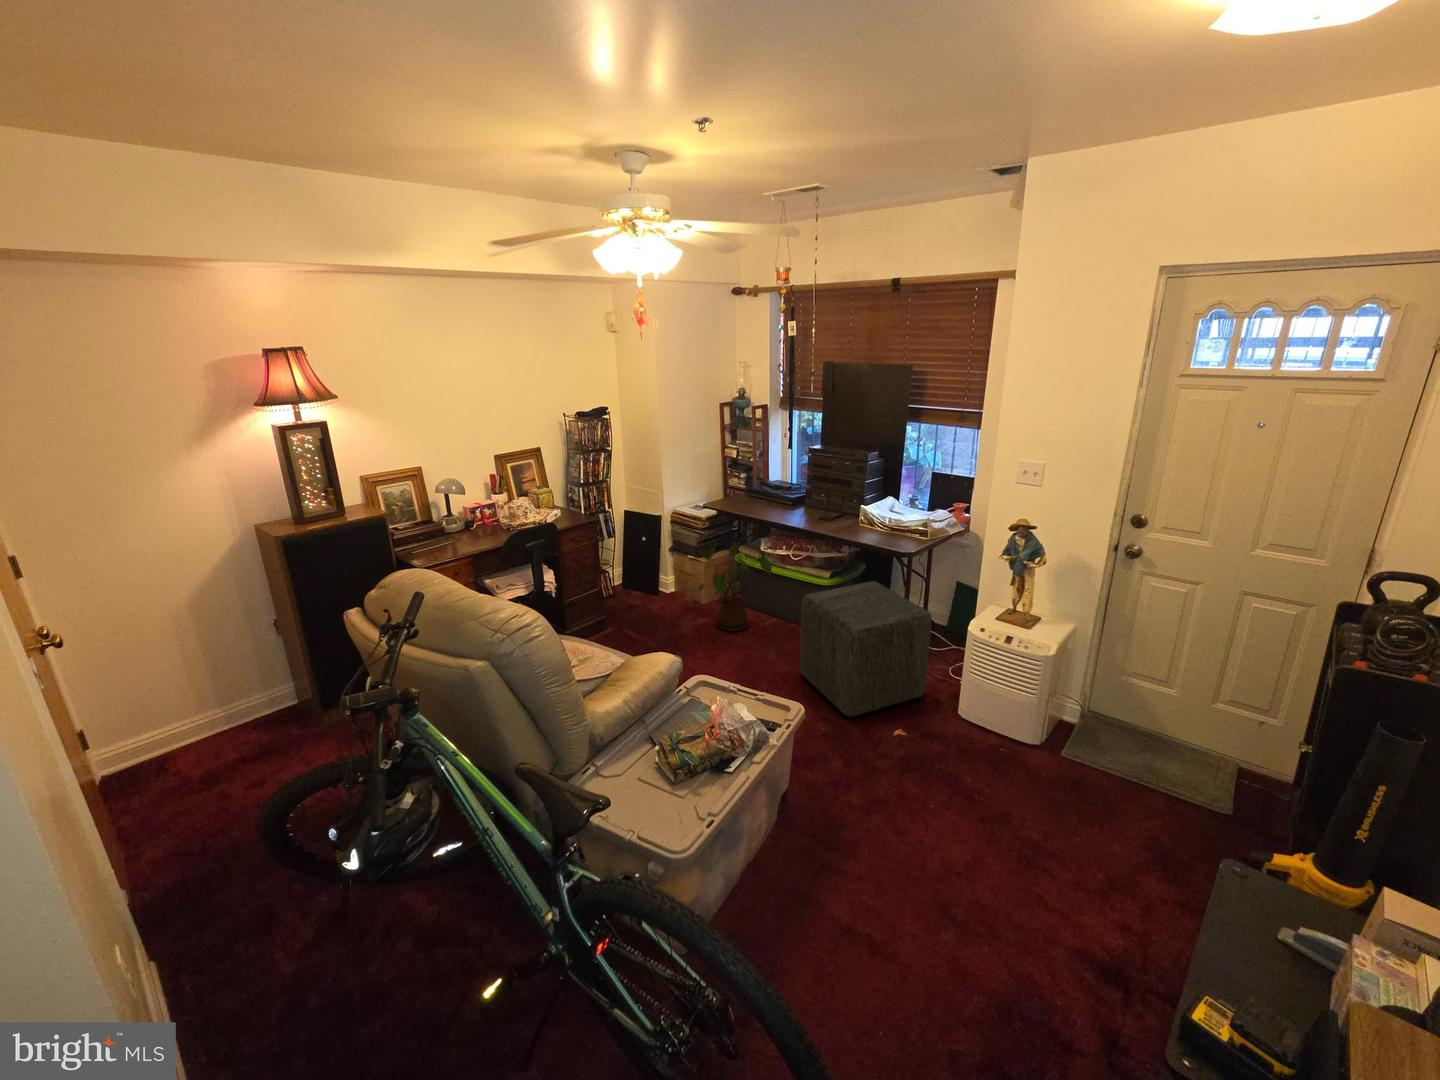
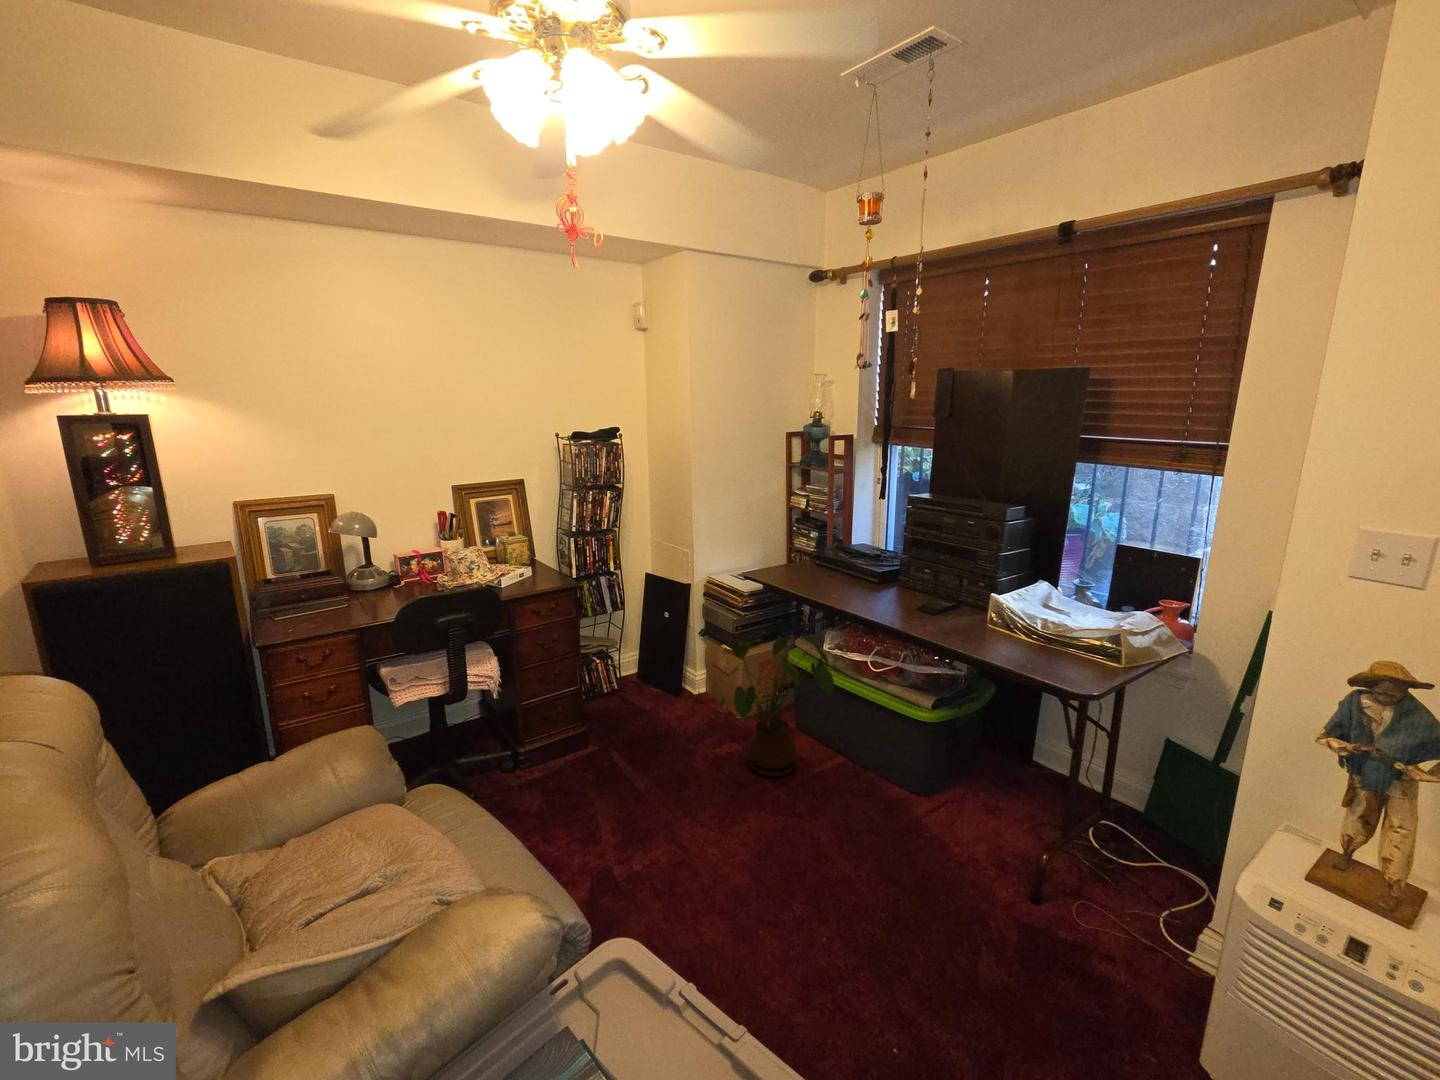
ottoman: present [800,581,932,717] -> none [865,734,1138,1027]

